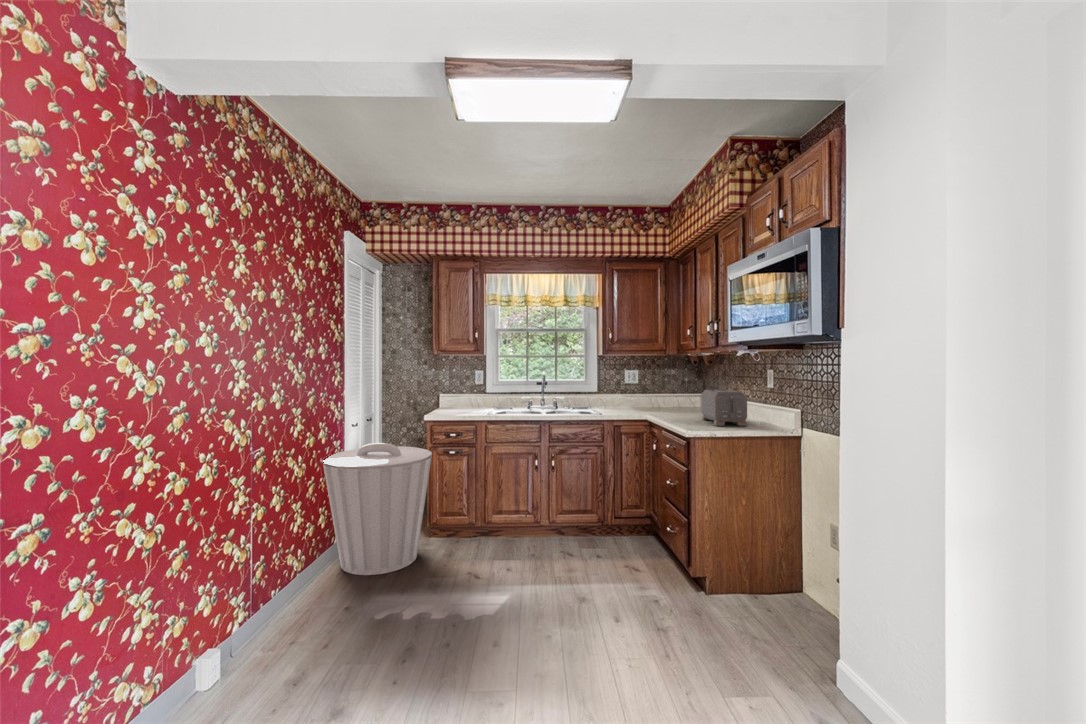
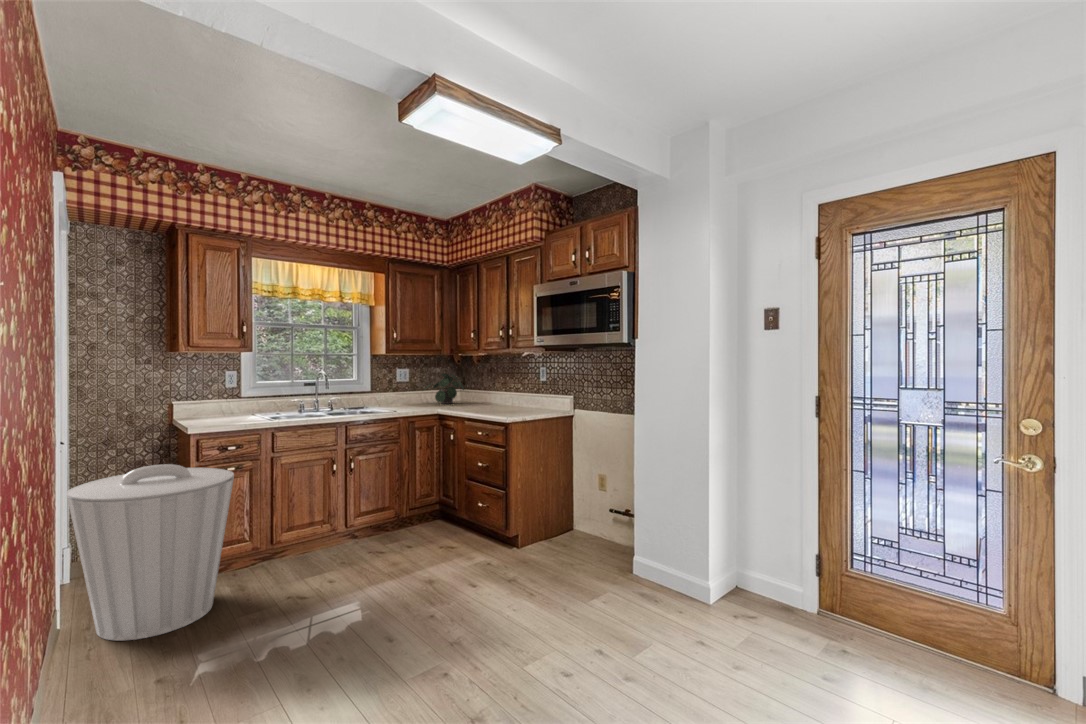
potted plant: none [651,375,697,408] -> present [426,374,464,404]
toaster: present [701,390,747,426] -> none [489,385,532,414]

